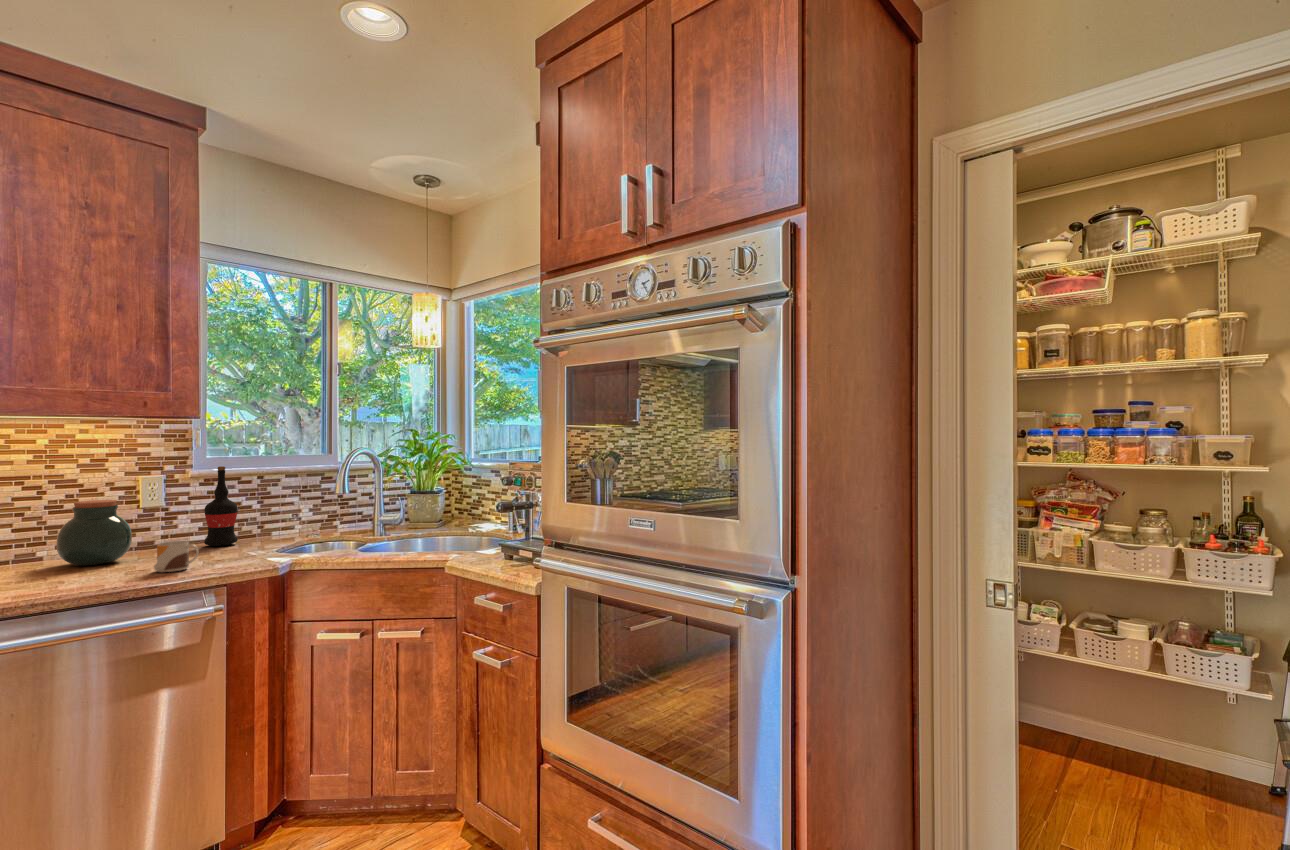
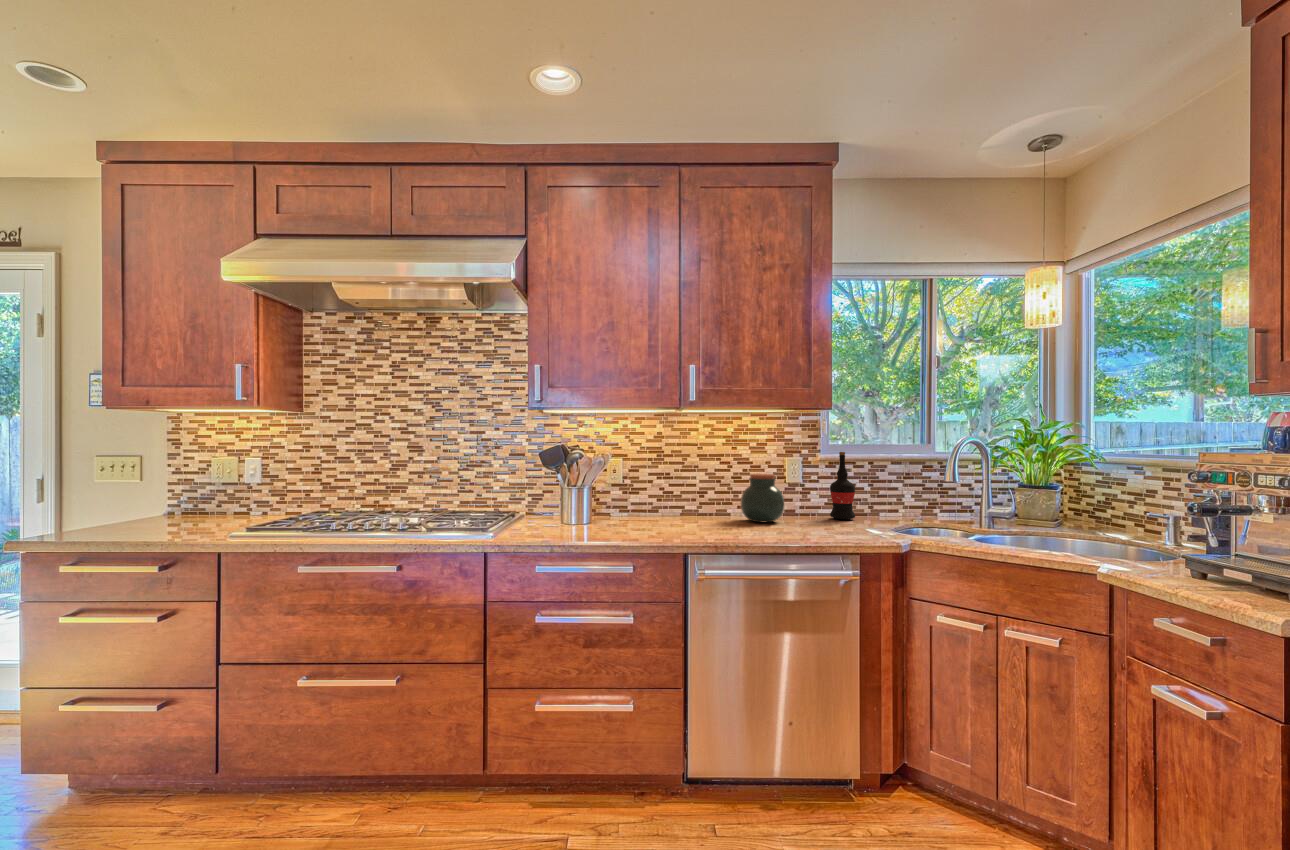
mug: present [154,541,199,572] -> none [804,511,836,536]

